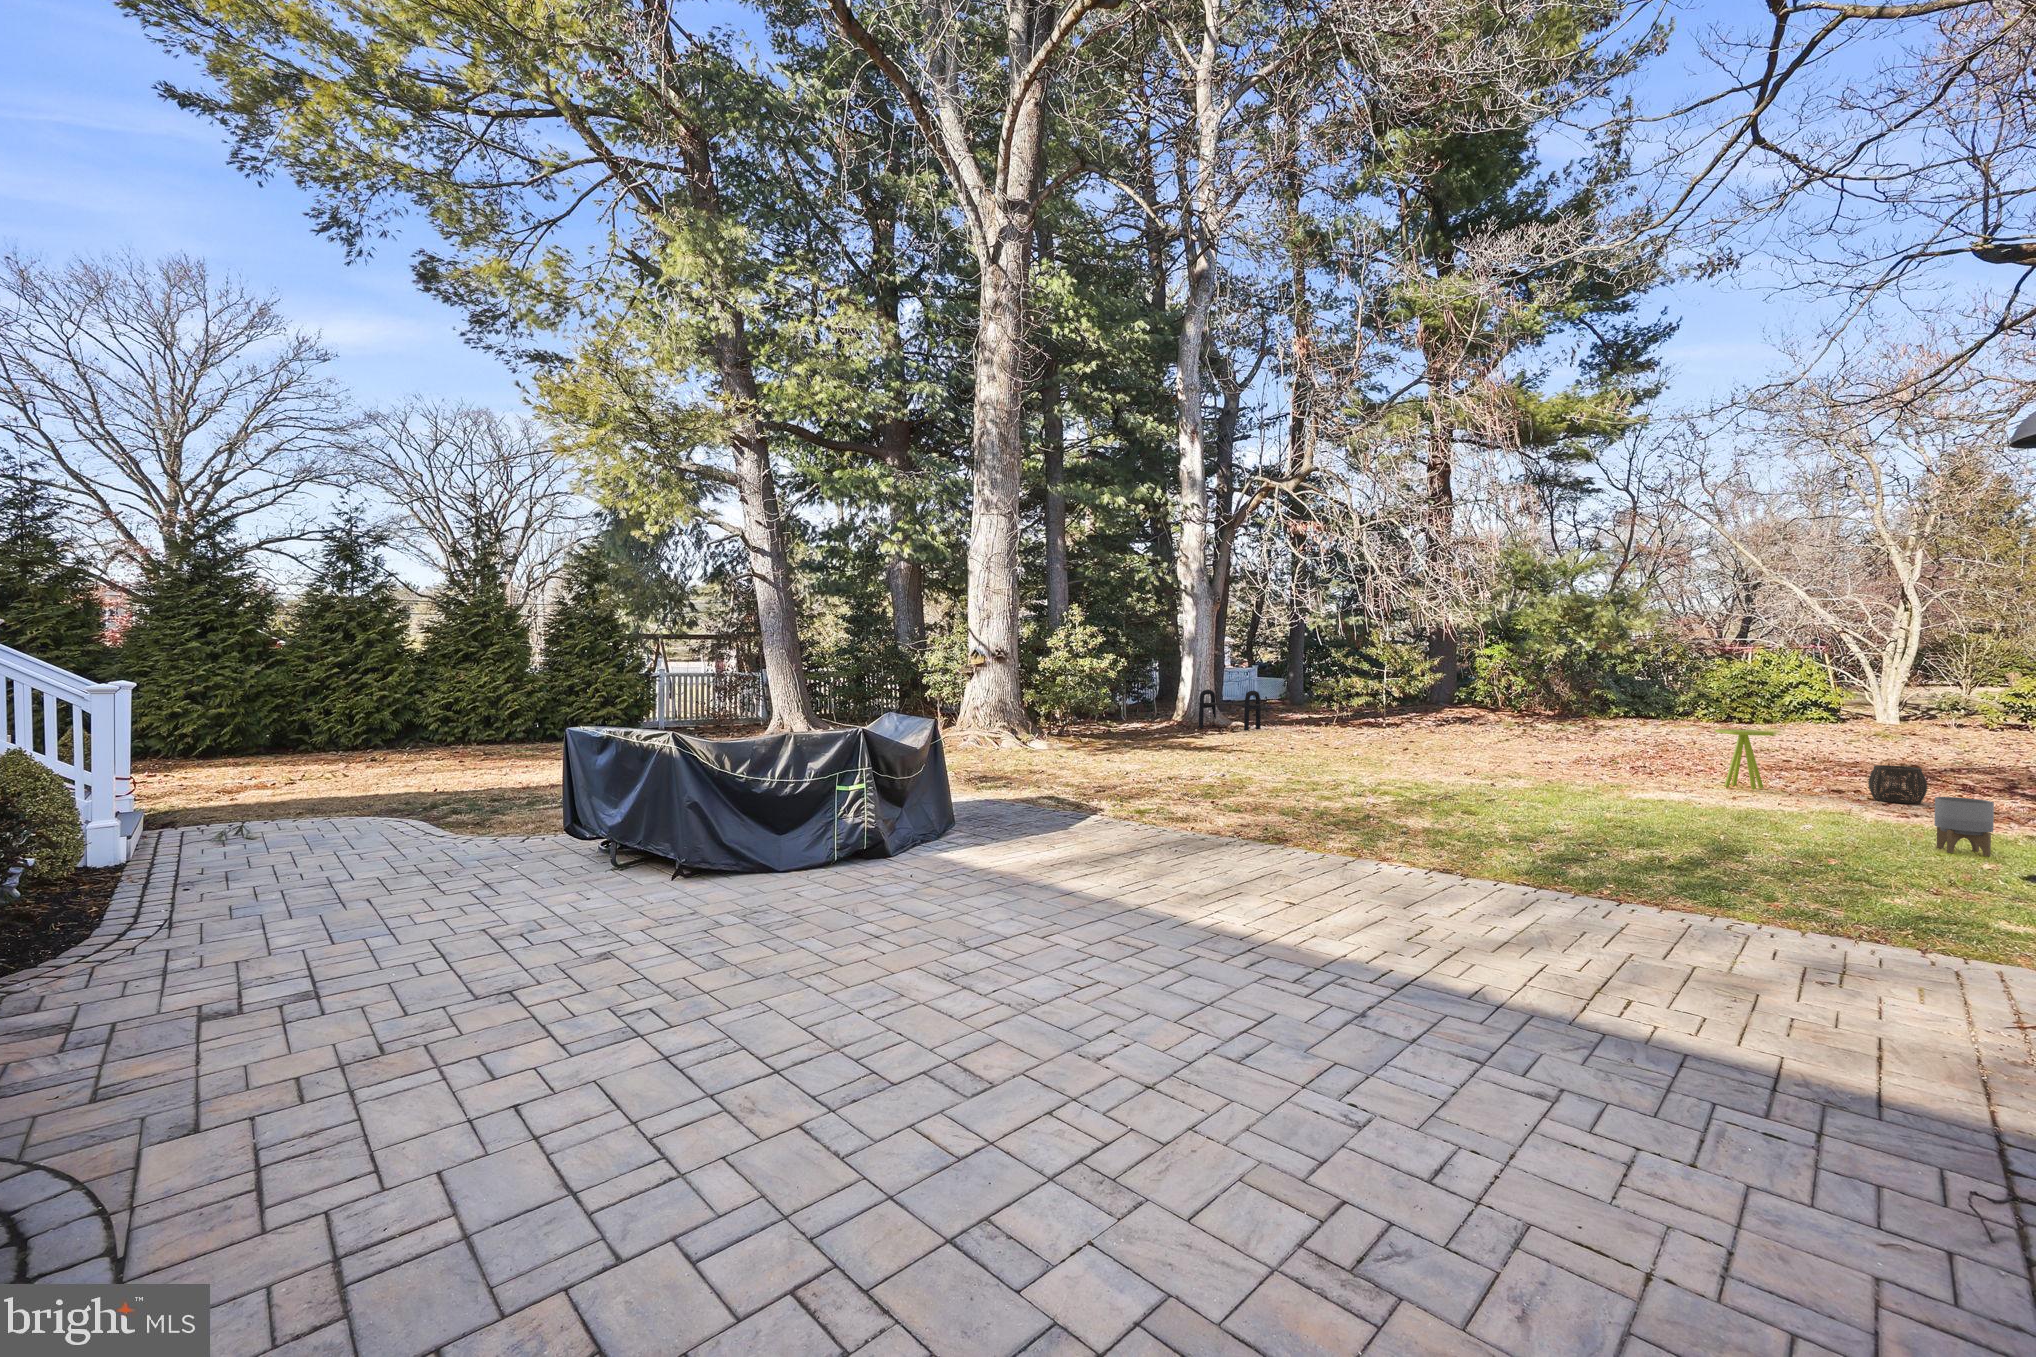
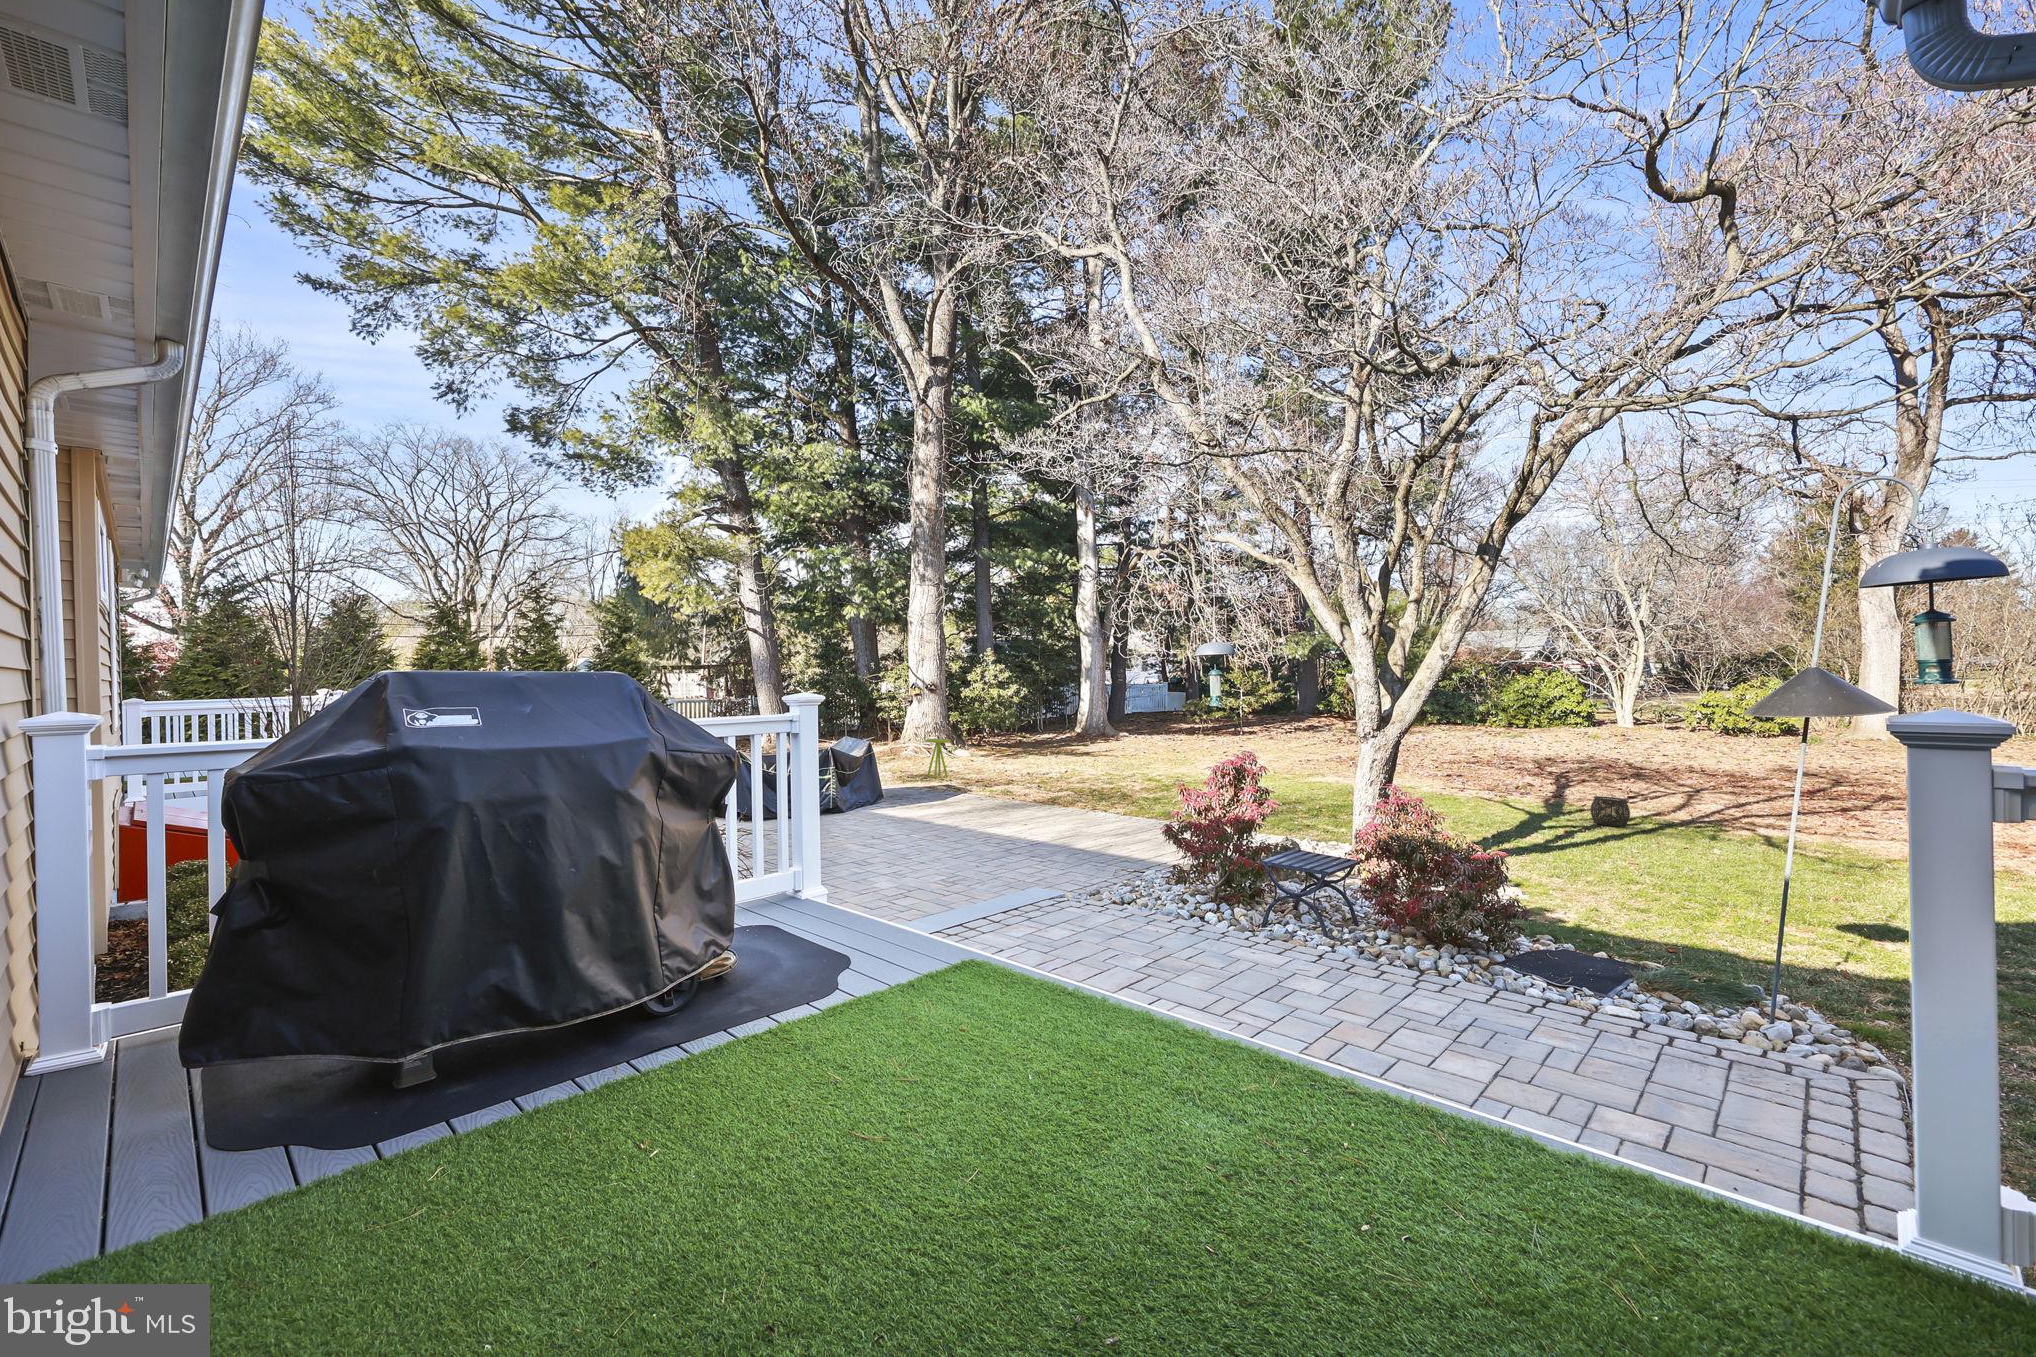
bench: present [1199,690,1261,730] -> none [1095,717,1146,753]
side table: present [1715,729,1774,790] -> present [925,739,951,778]
planter: present [1934,797,1994,856] -> none [1625,827,1663,873]

